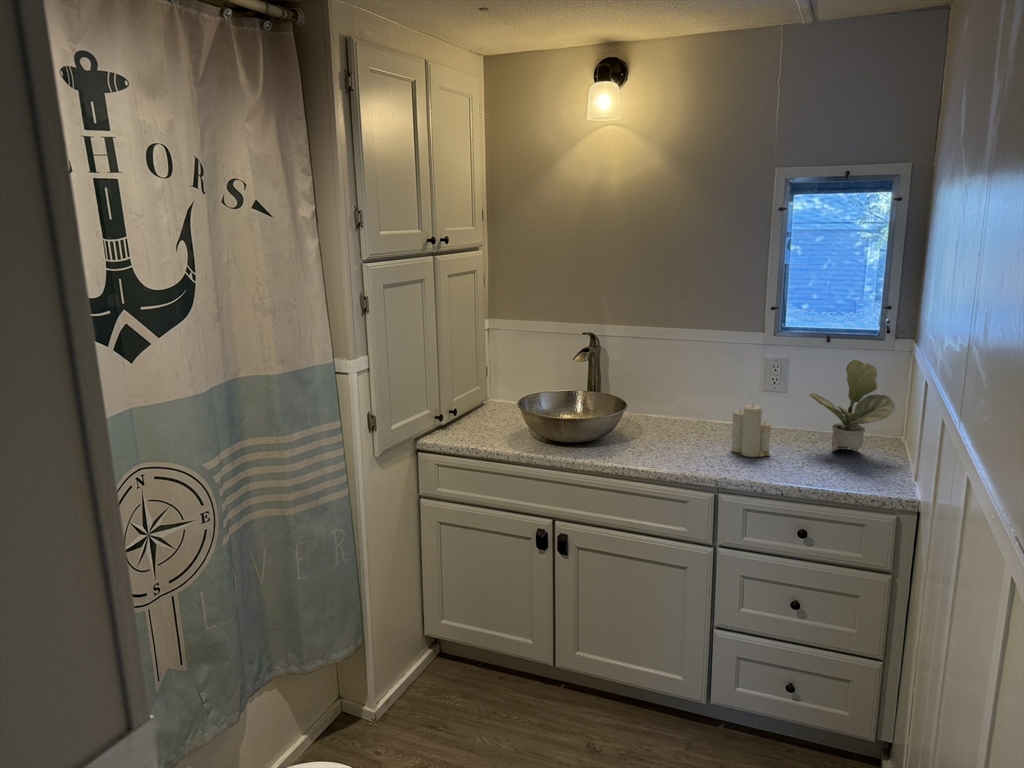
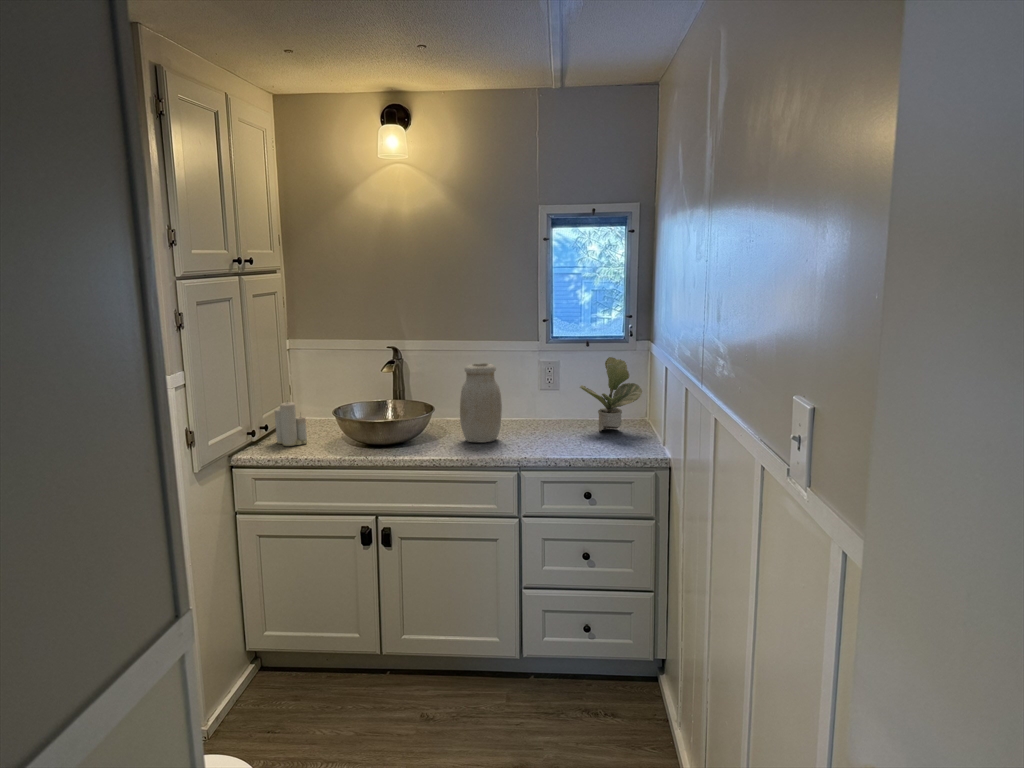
jar: none [656,359,707,452] -> present [460,363,502,443]
candle: present [731,405,771,457] -> present [274,402,307,446]

